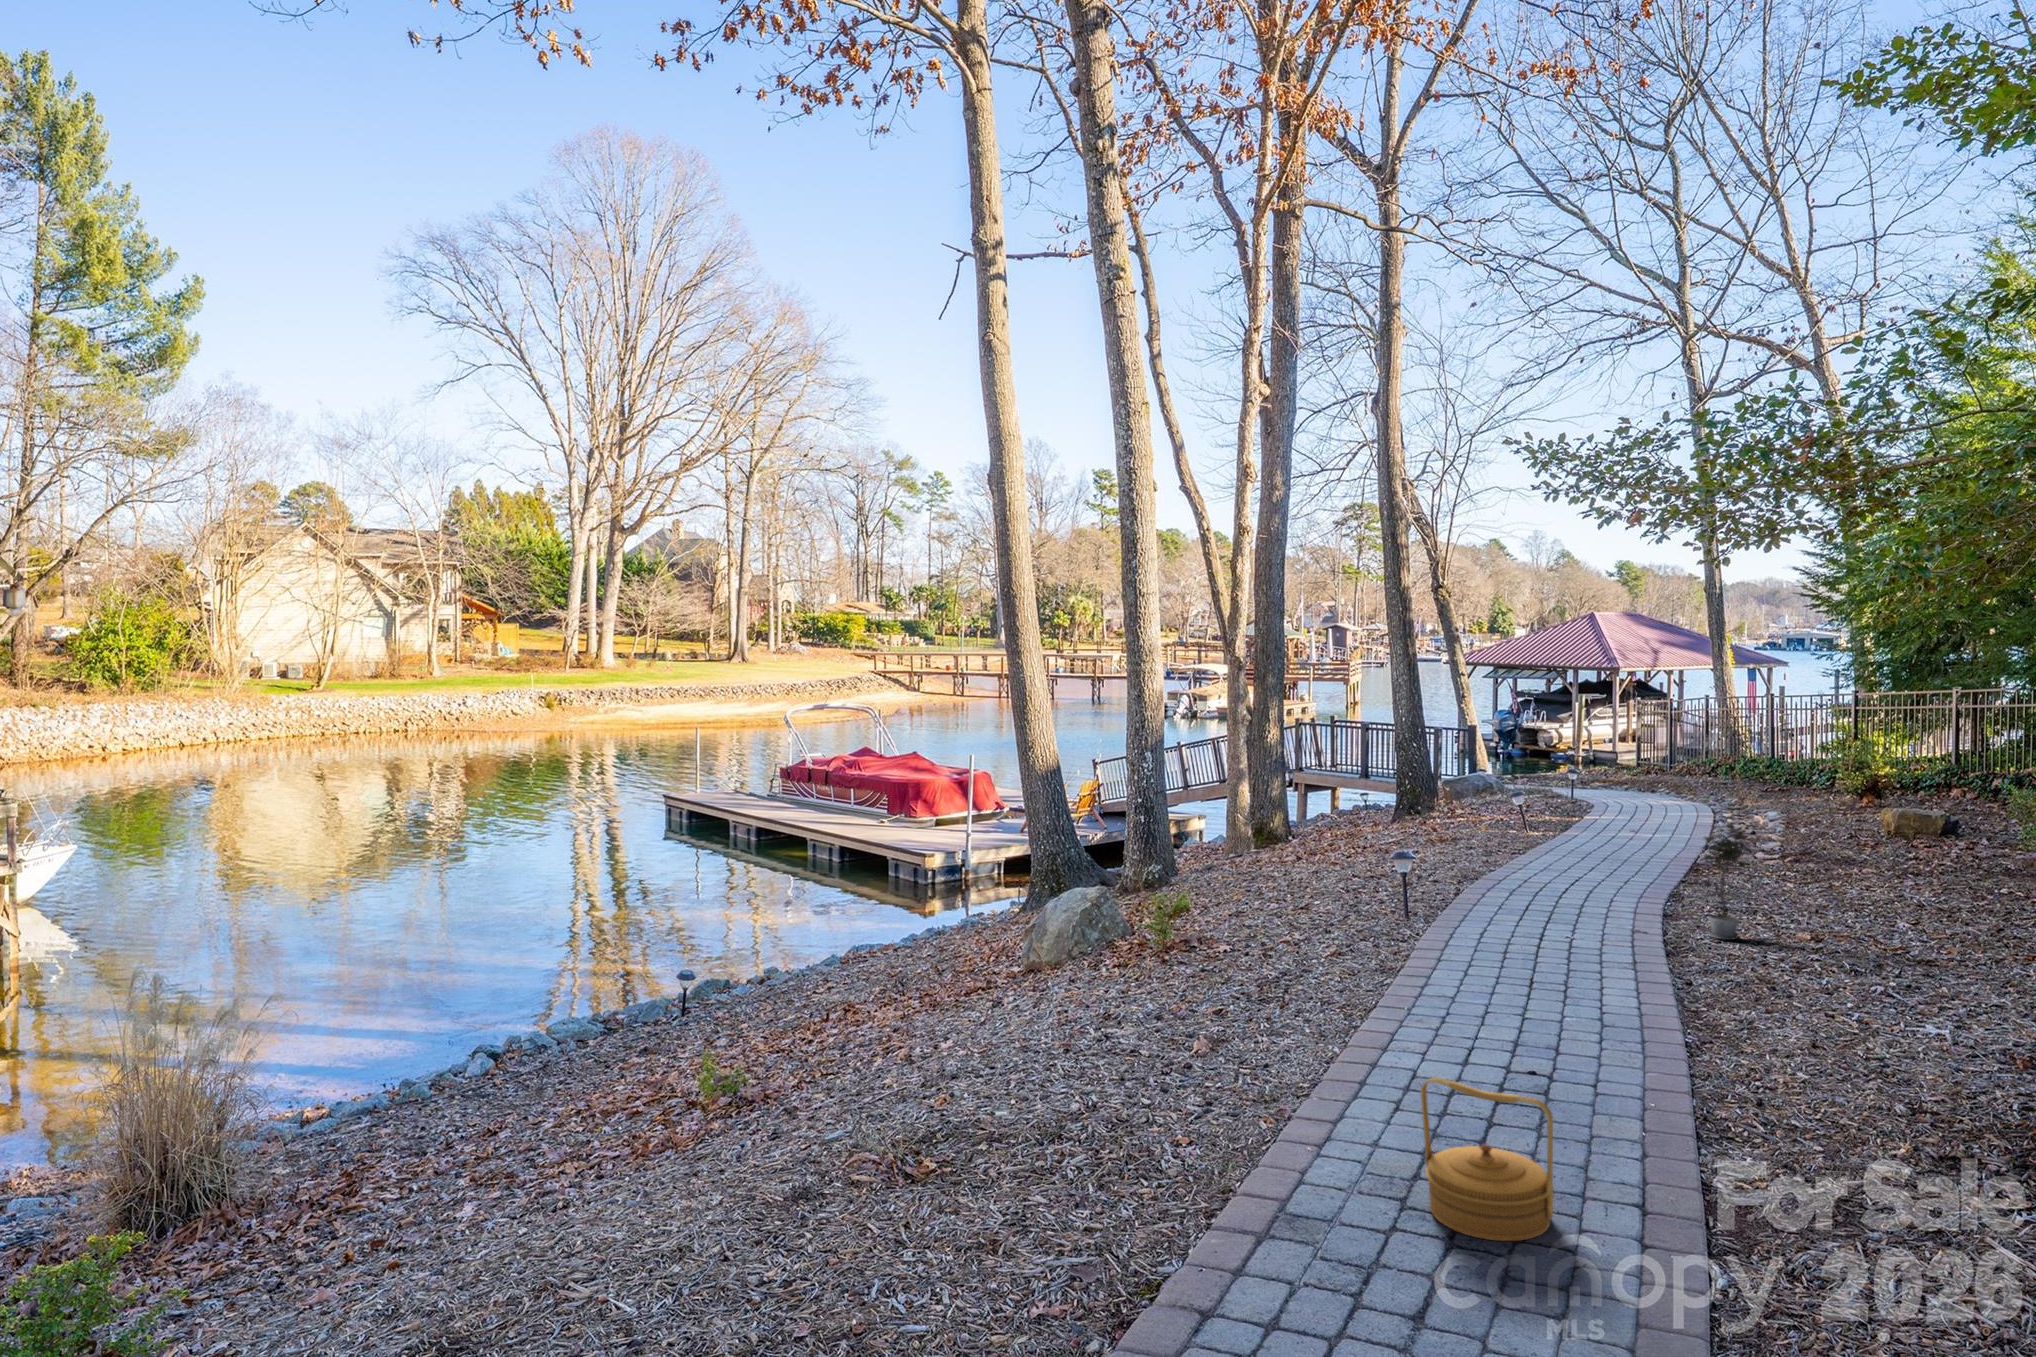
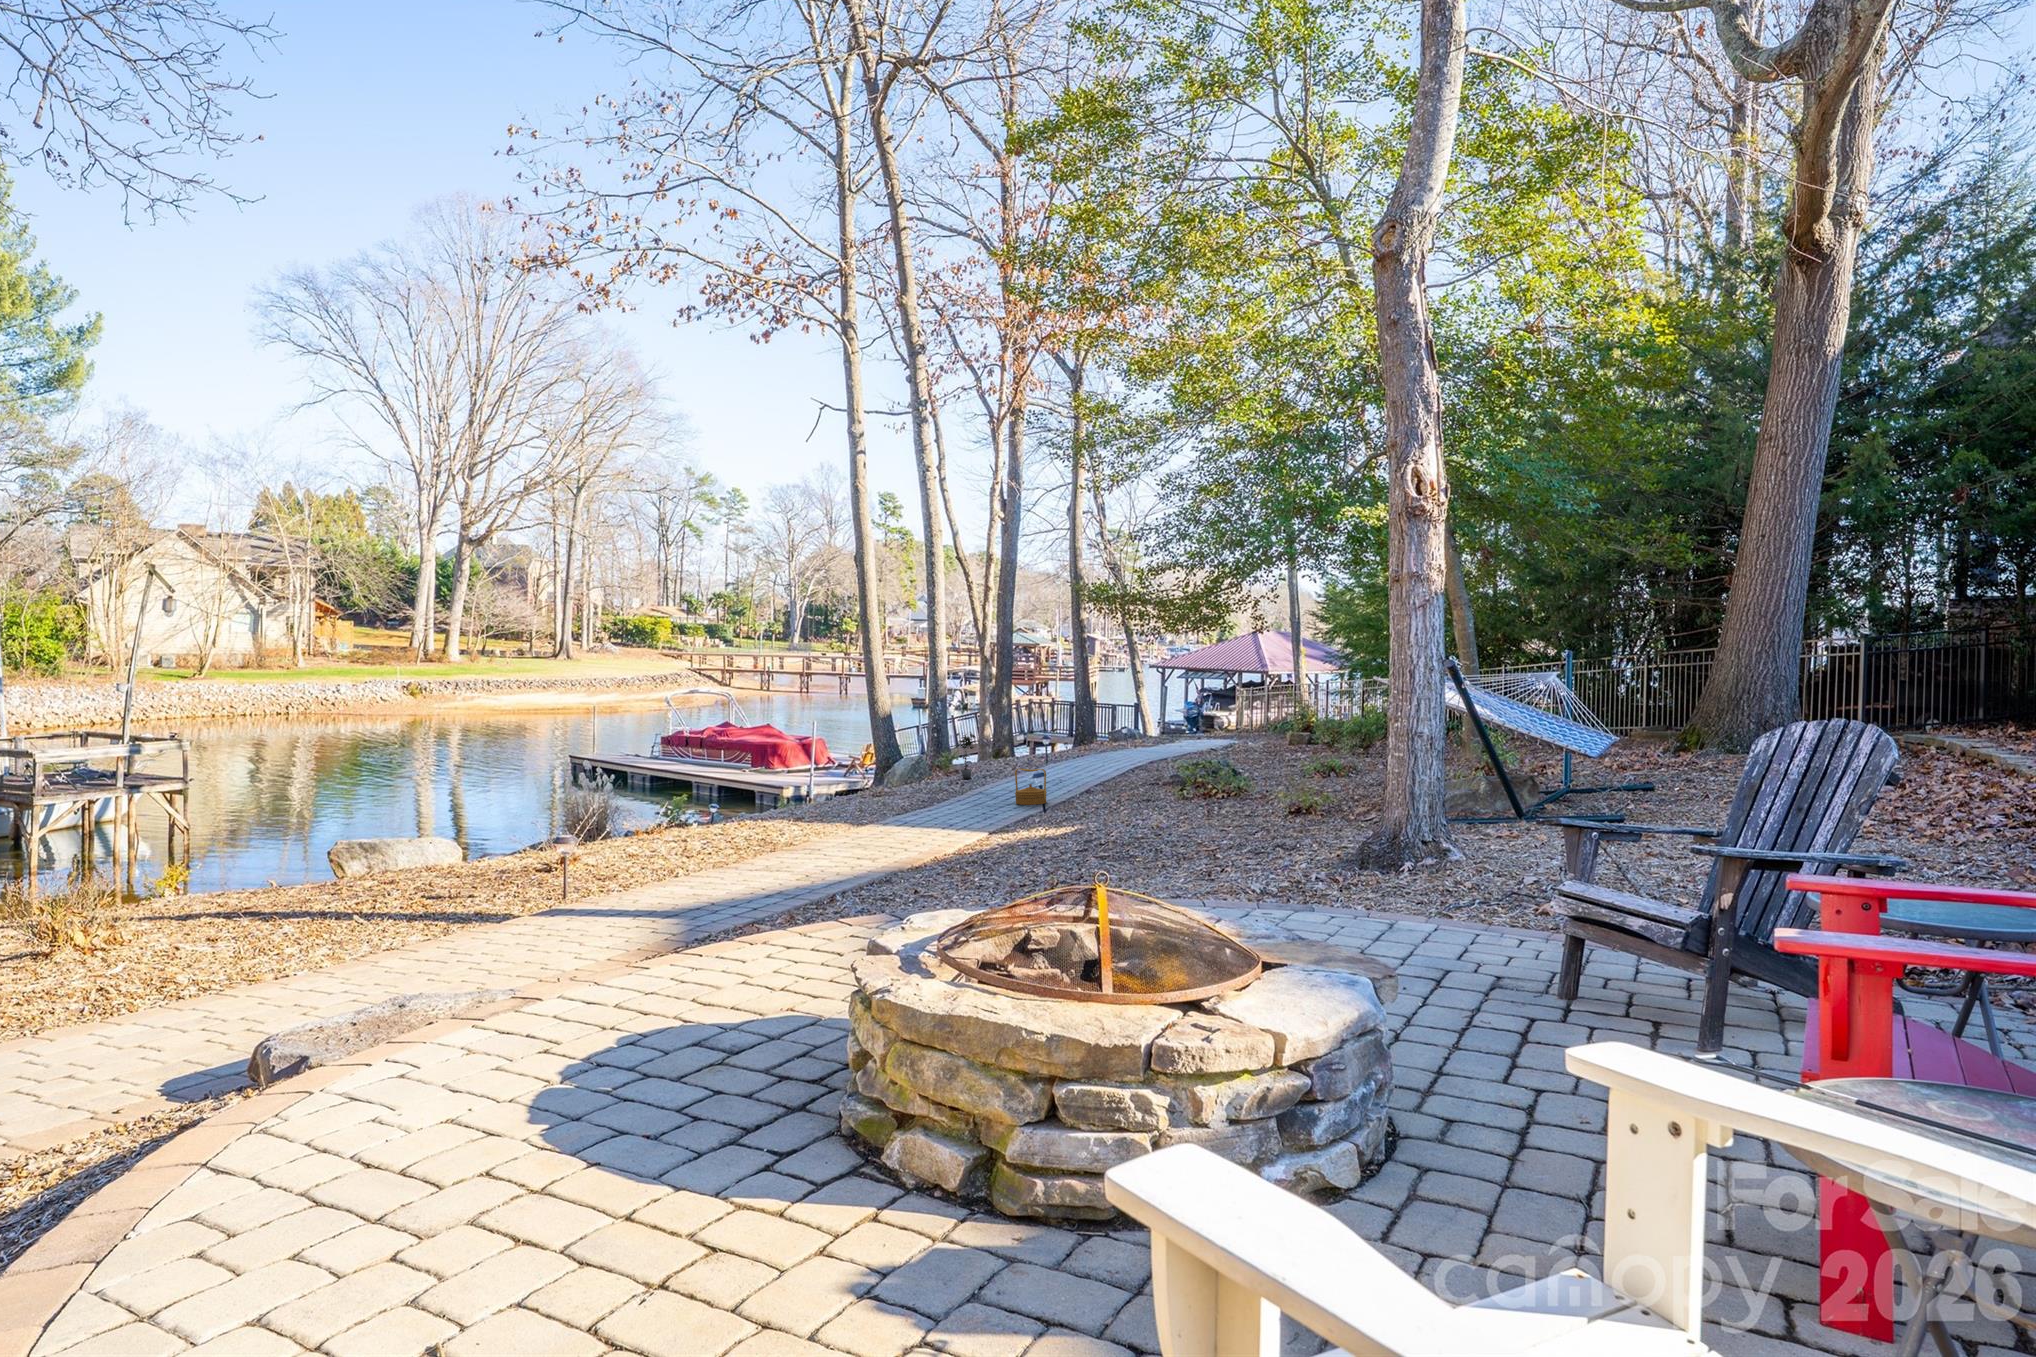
potted plant: present [1700,824,1751,940] -> present [959,732,975,779]

